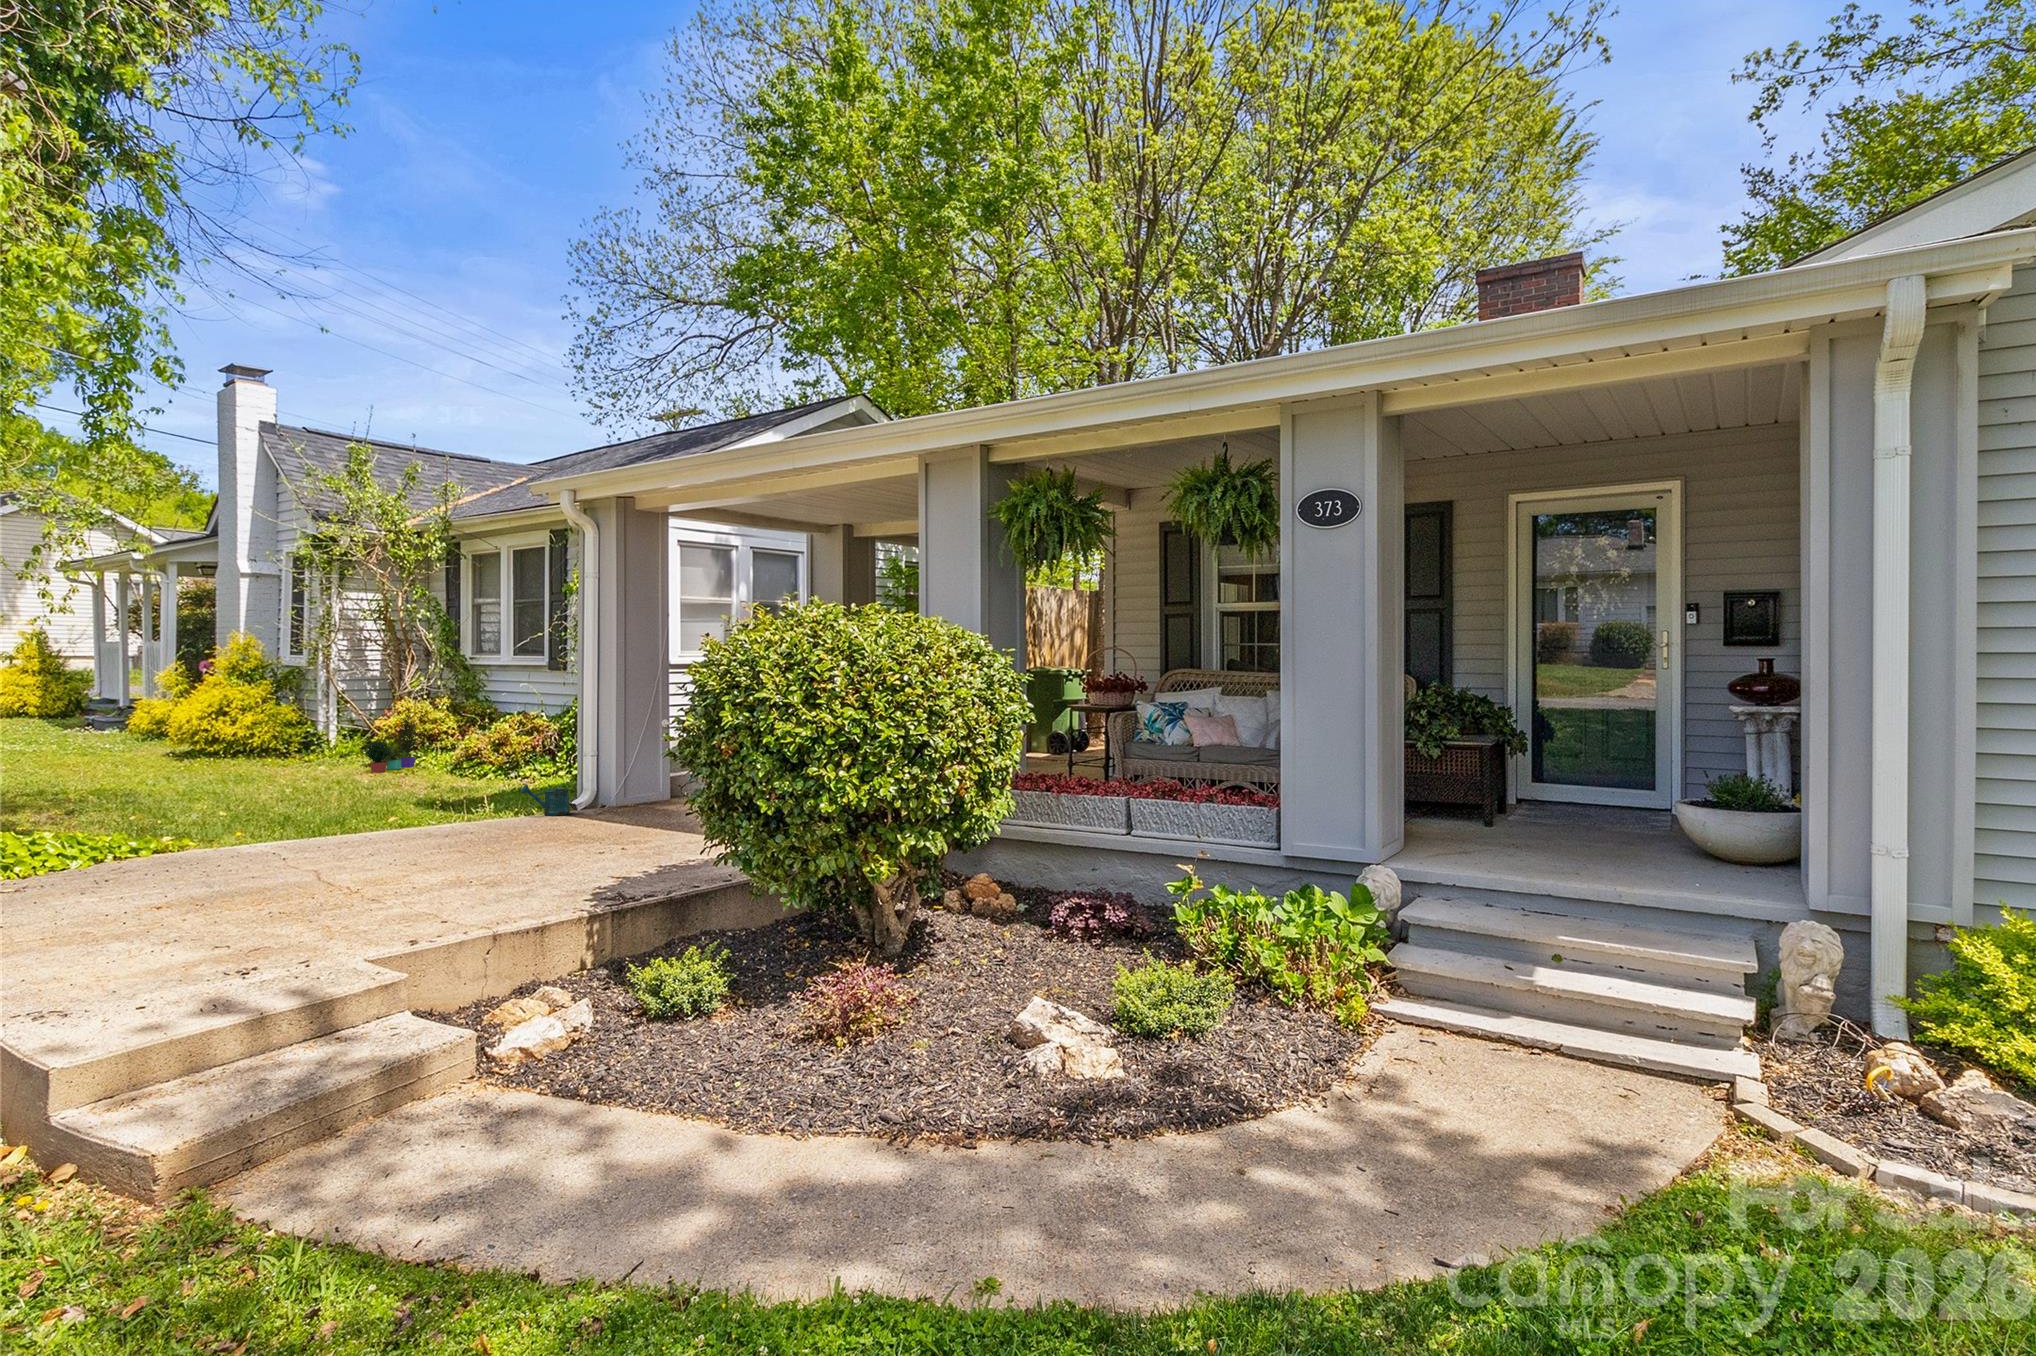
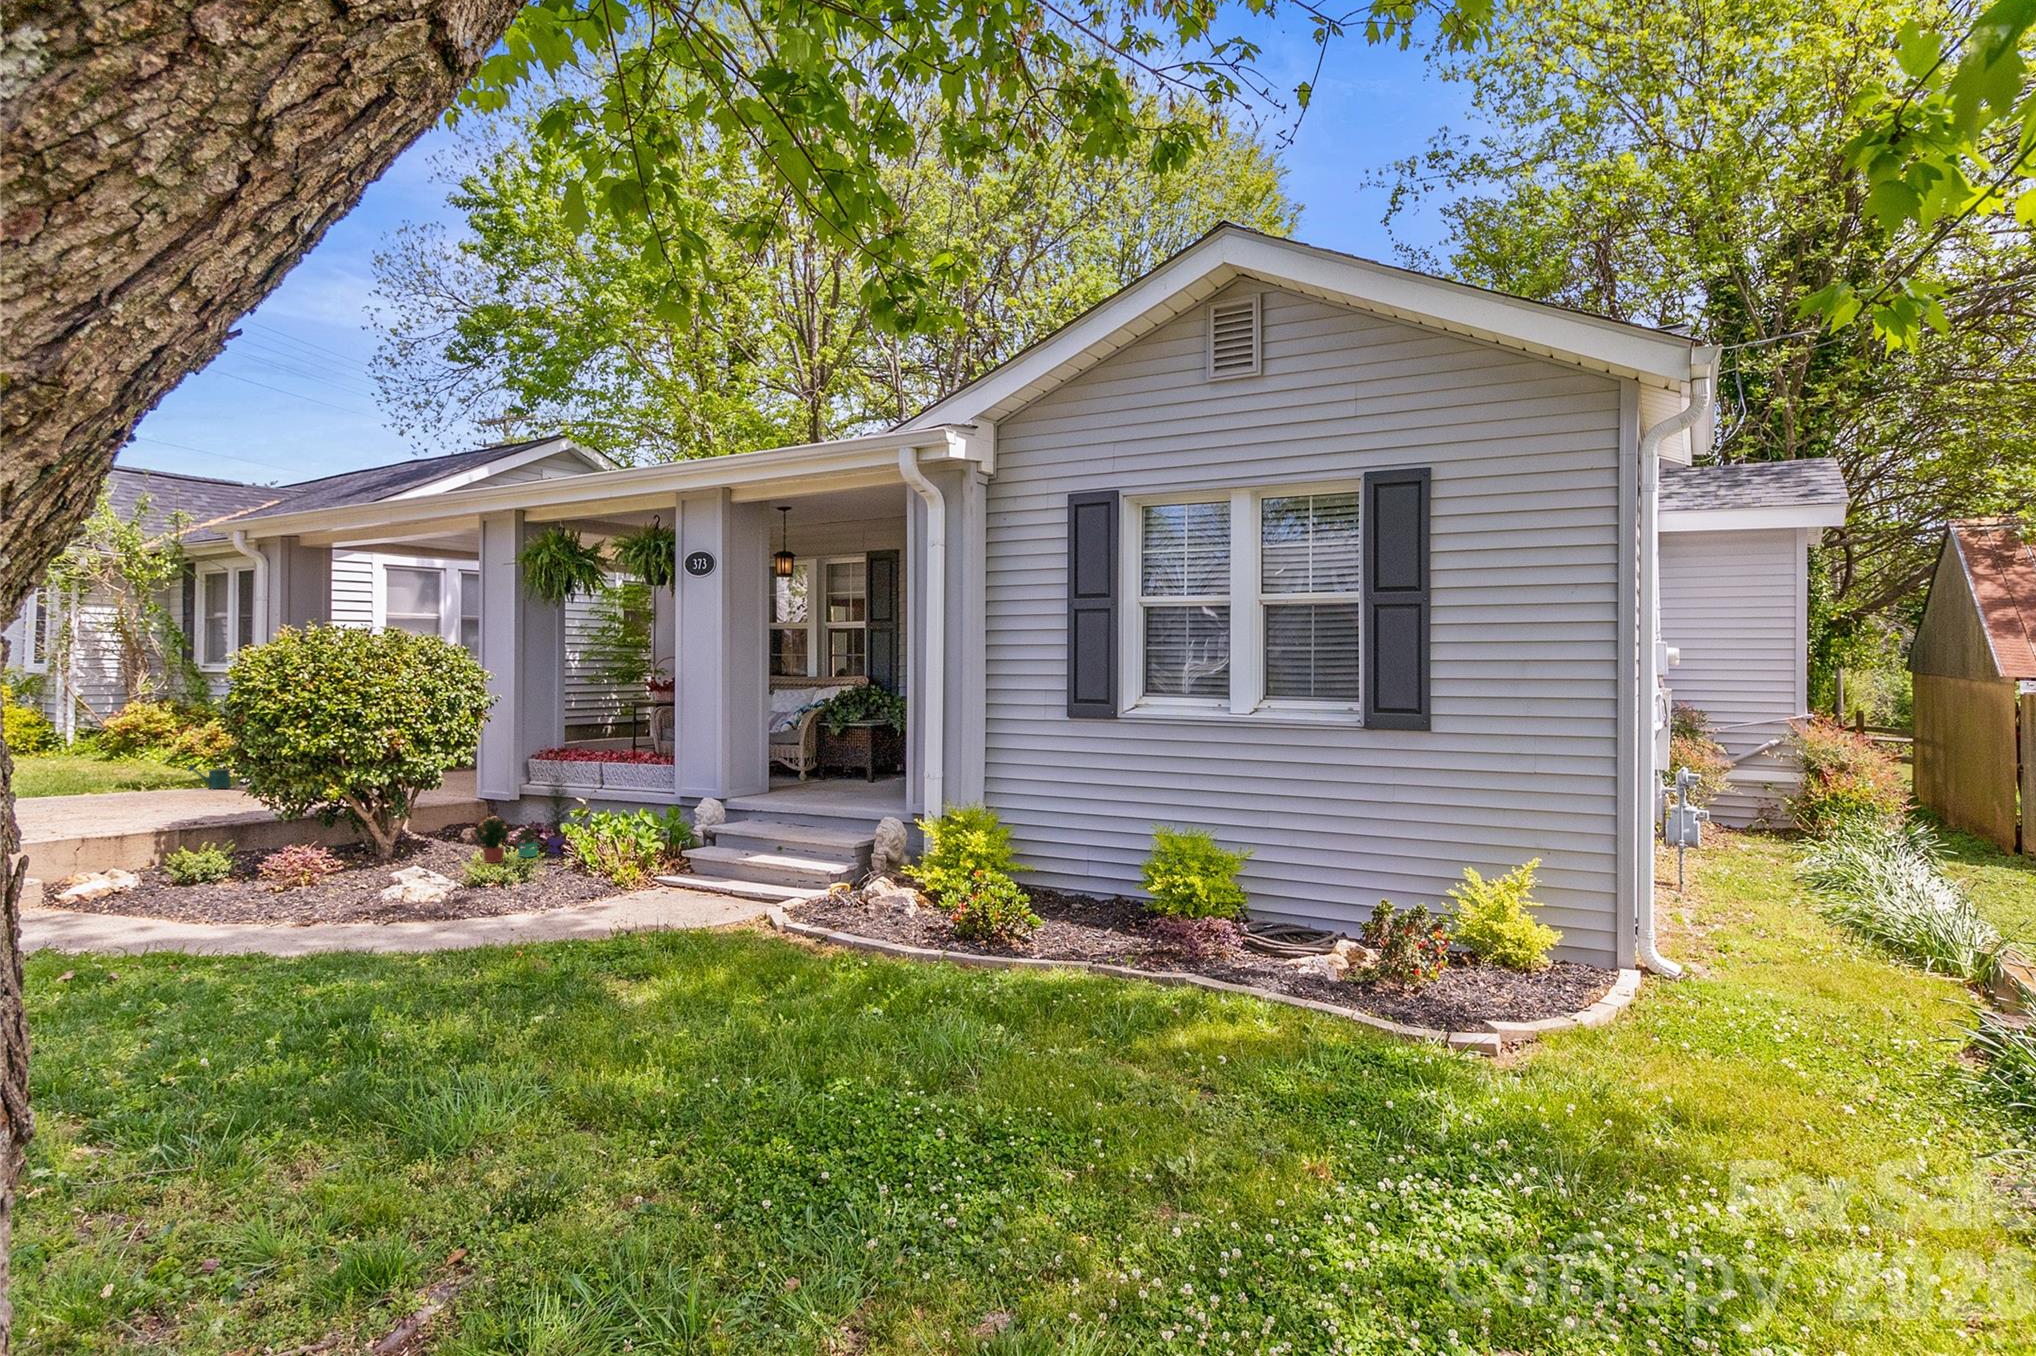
potted plant: present [364,714,418,773] -> present [477,778,572,863]

